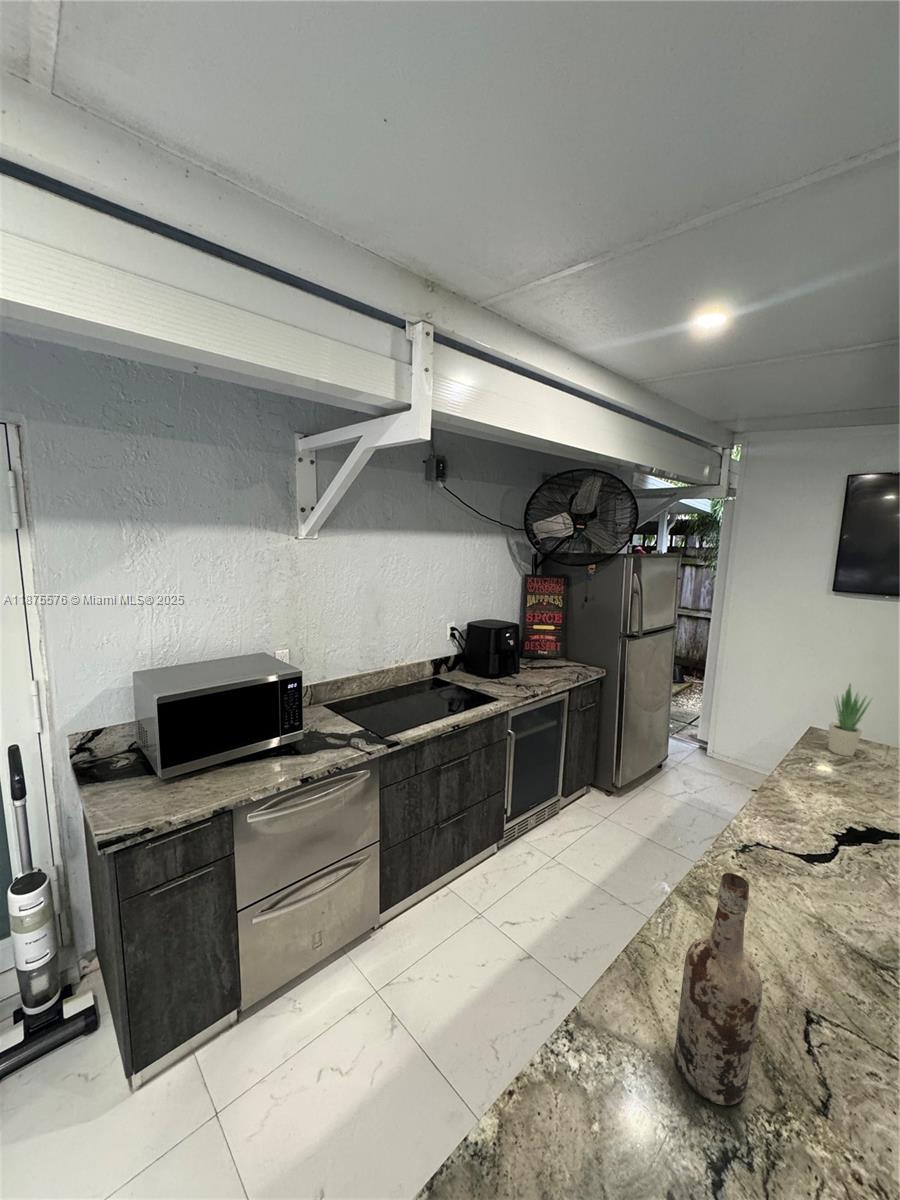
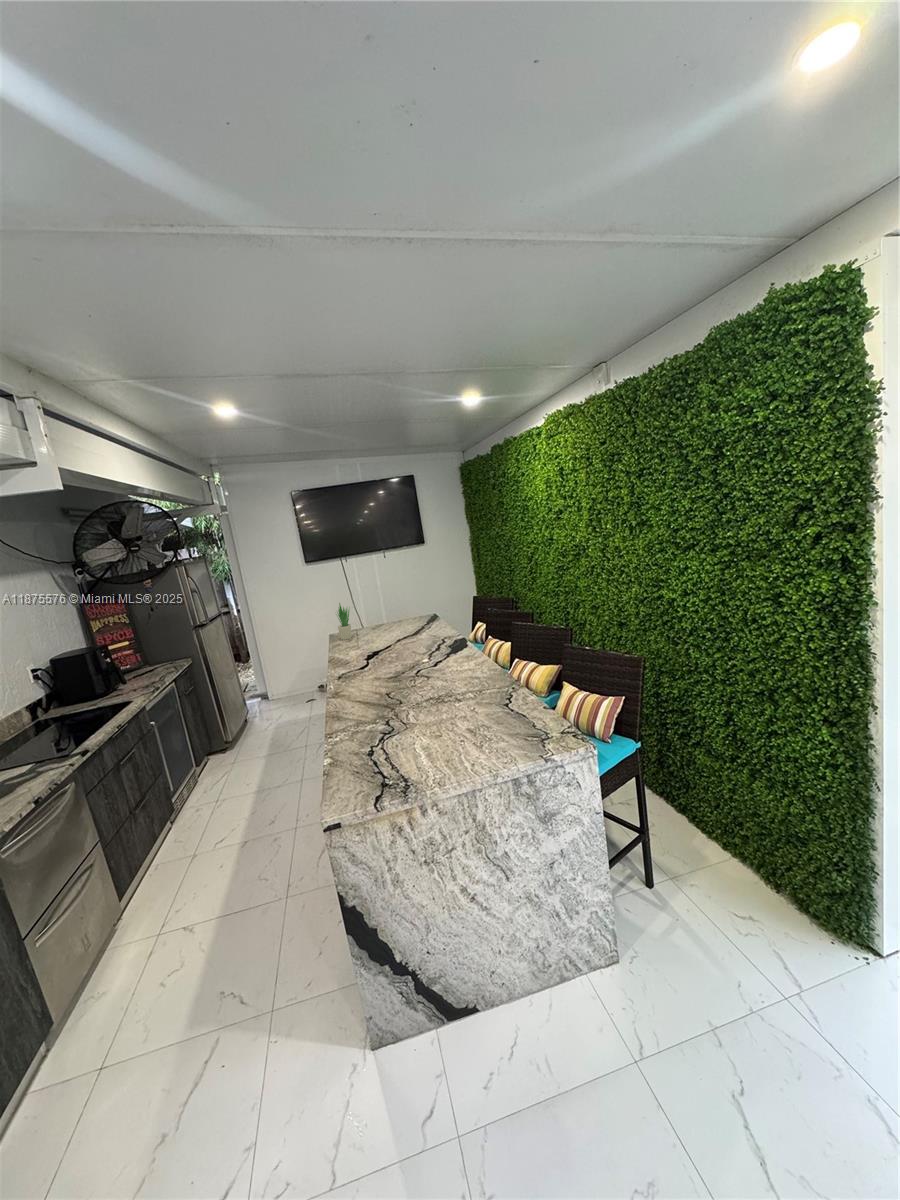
wine bottle: present [674,873,762,1105] -> none [357,639,385,715]

